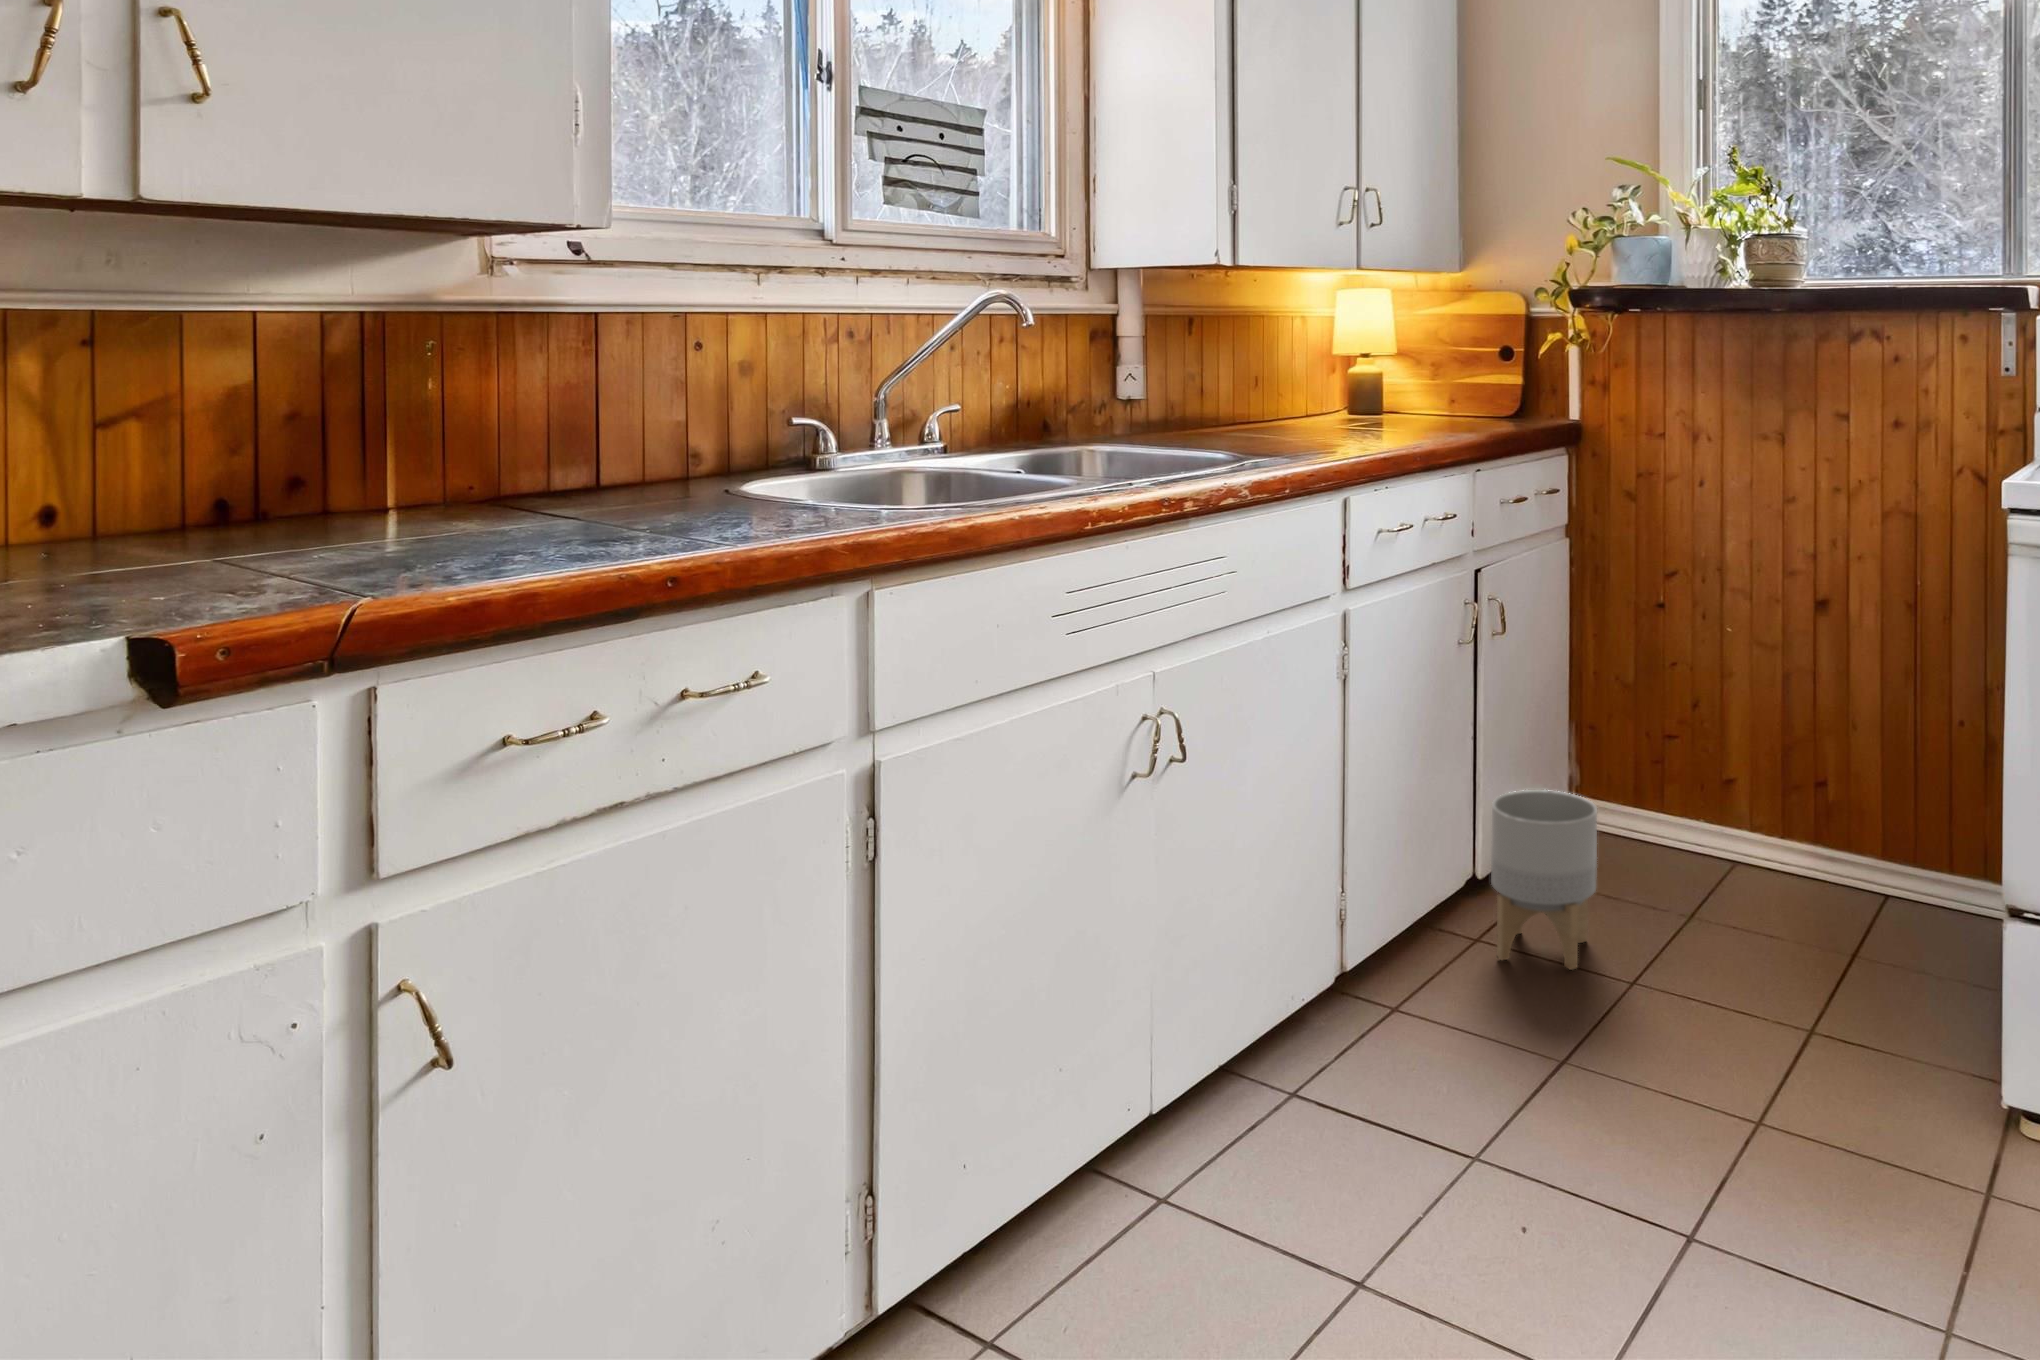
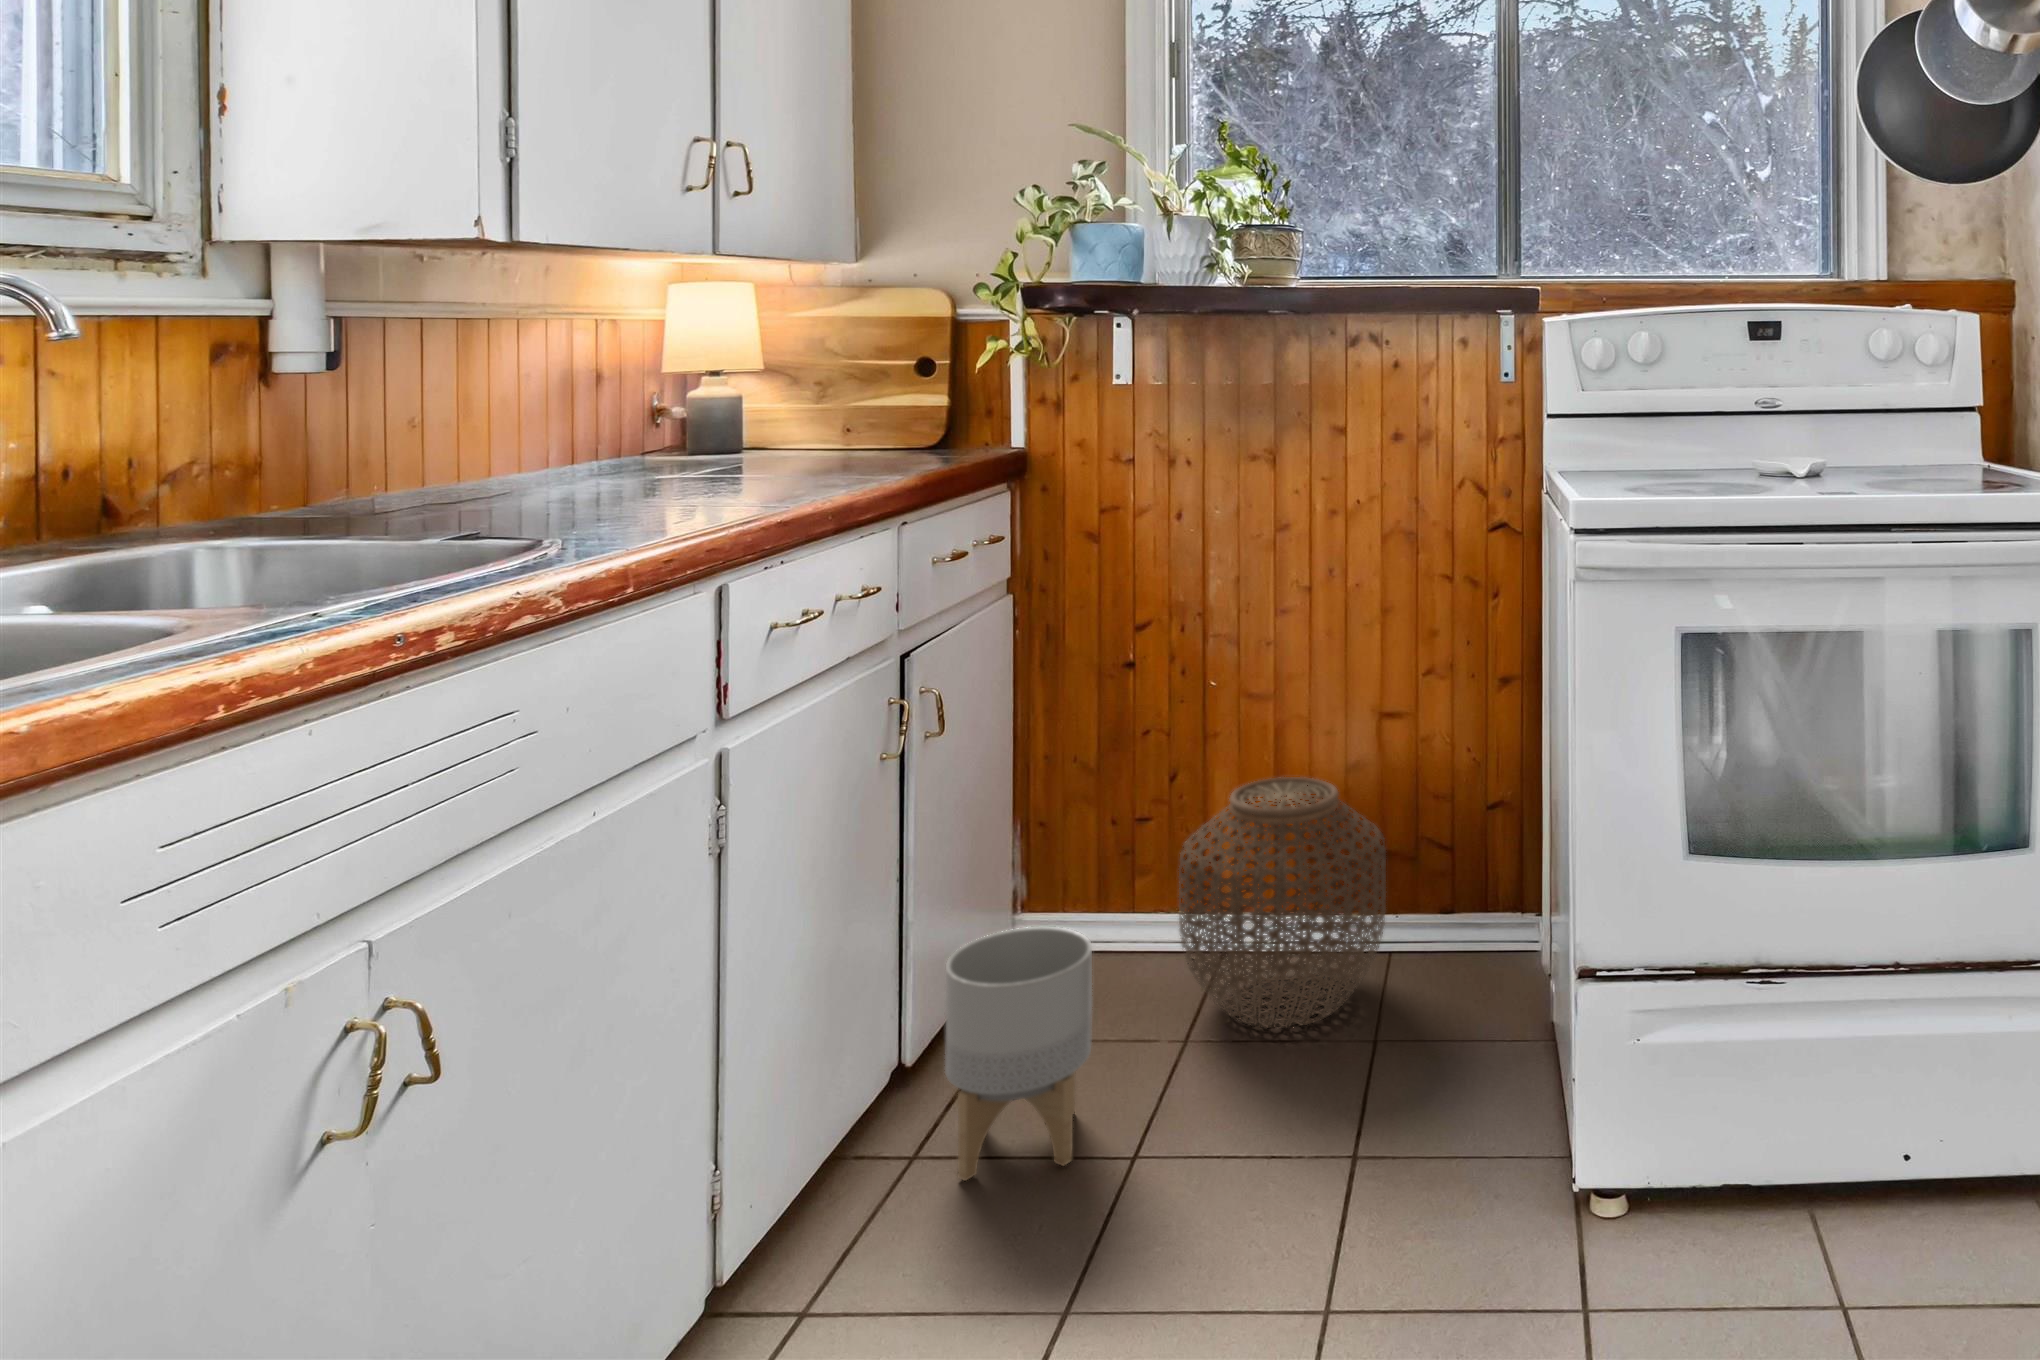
woven basket: none [1684,718,1867,929] -> present [1179,777,1386,1028]

